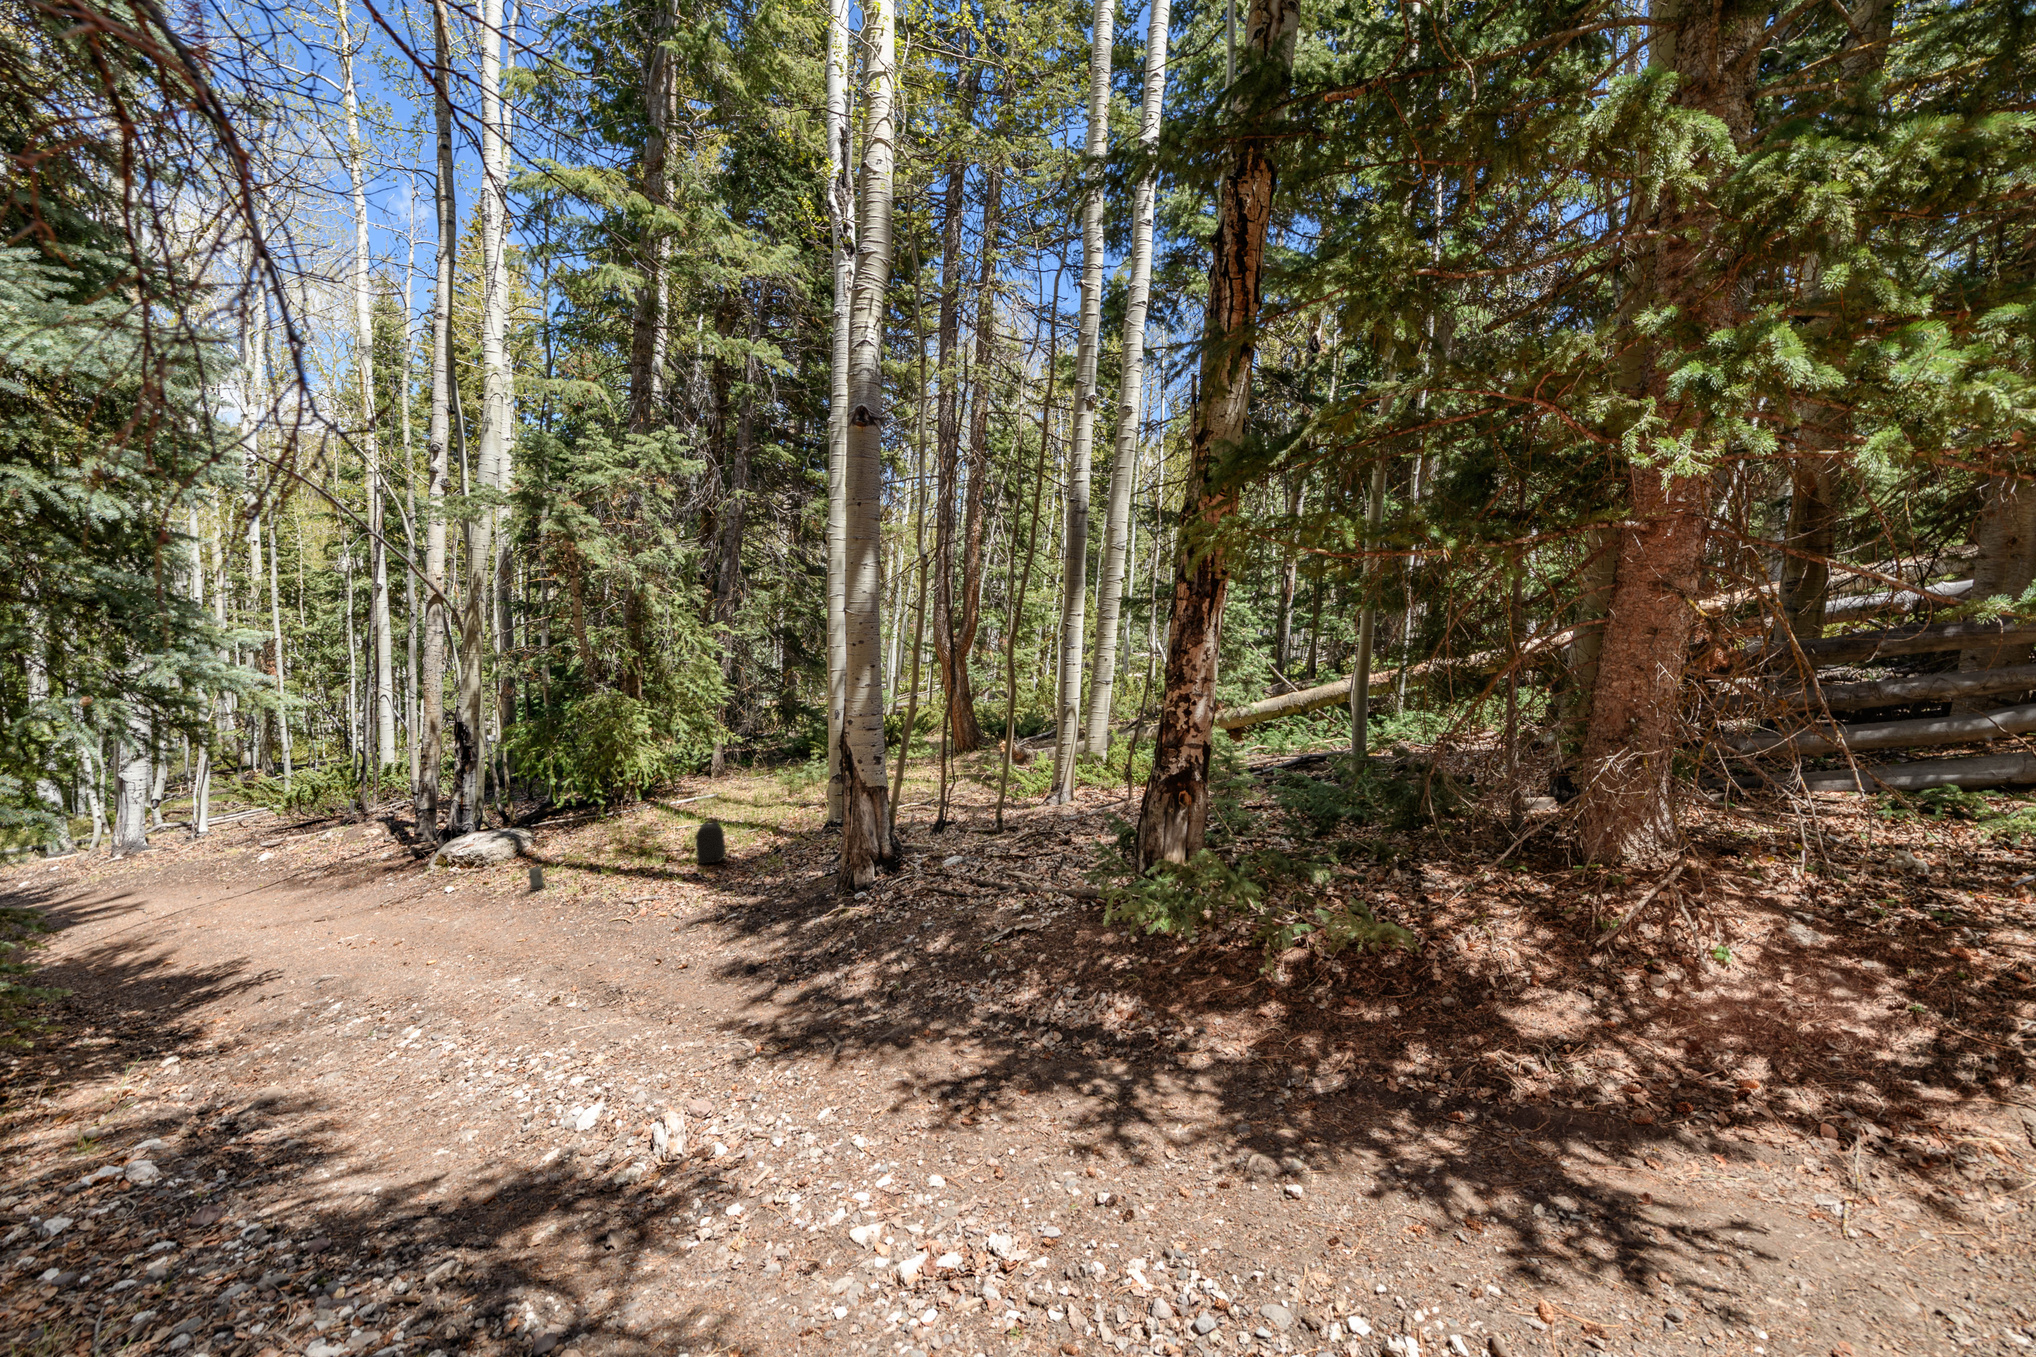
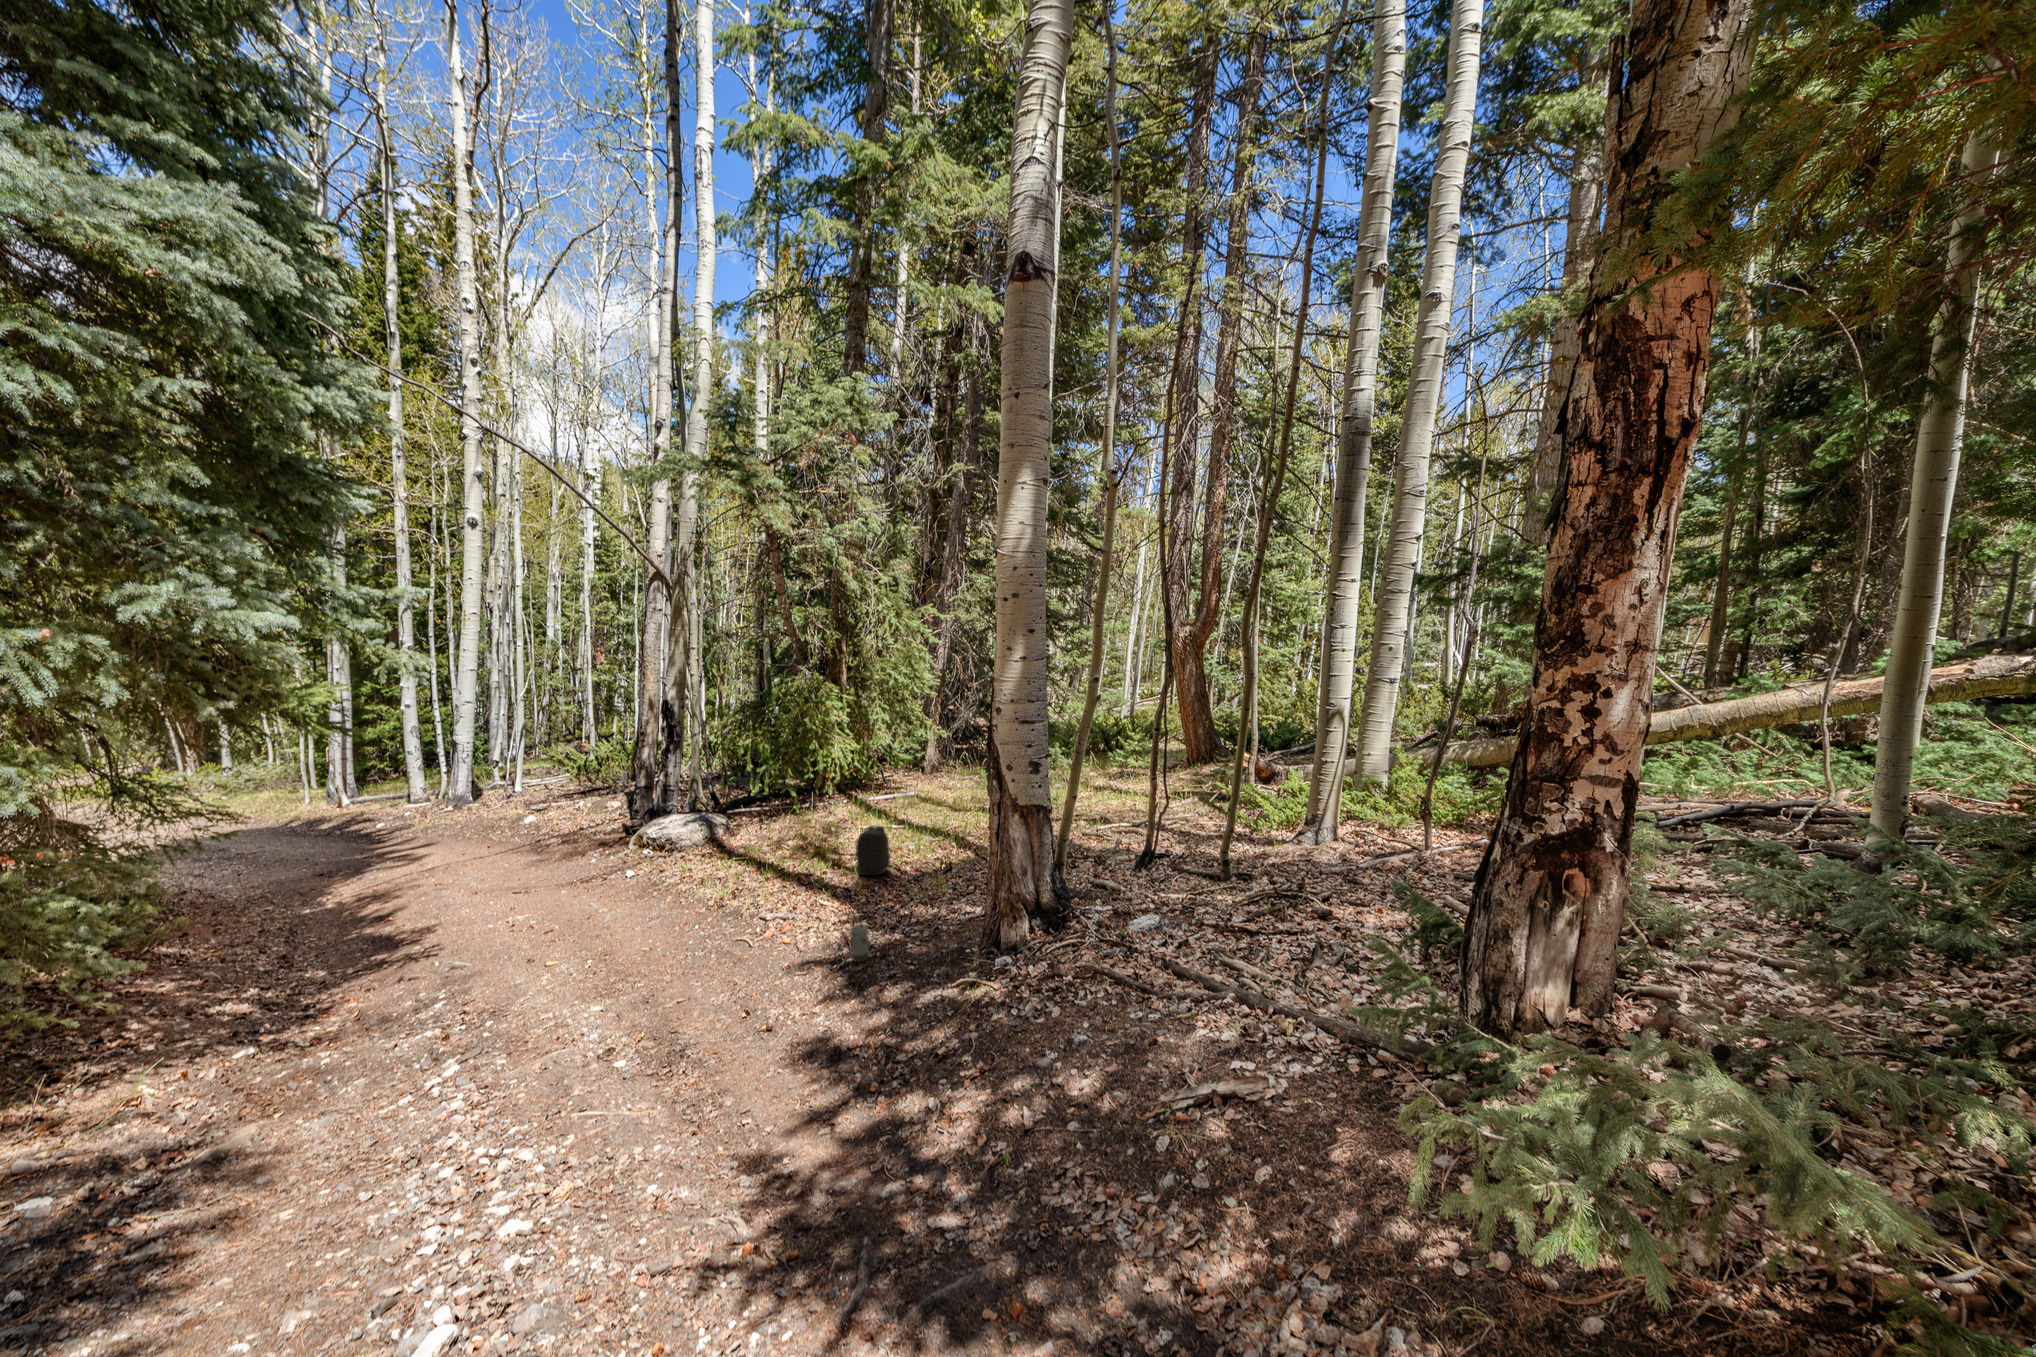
watering can: present [528,866,544,891] -> present [841,917,875,962]

